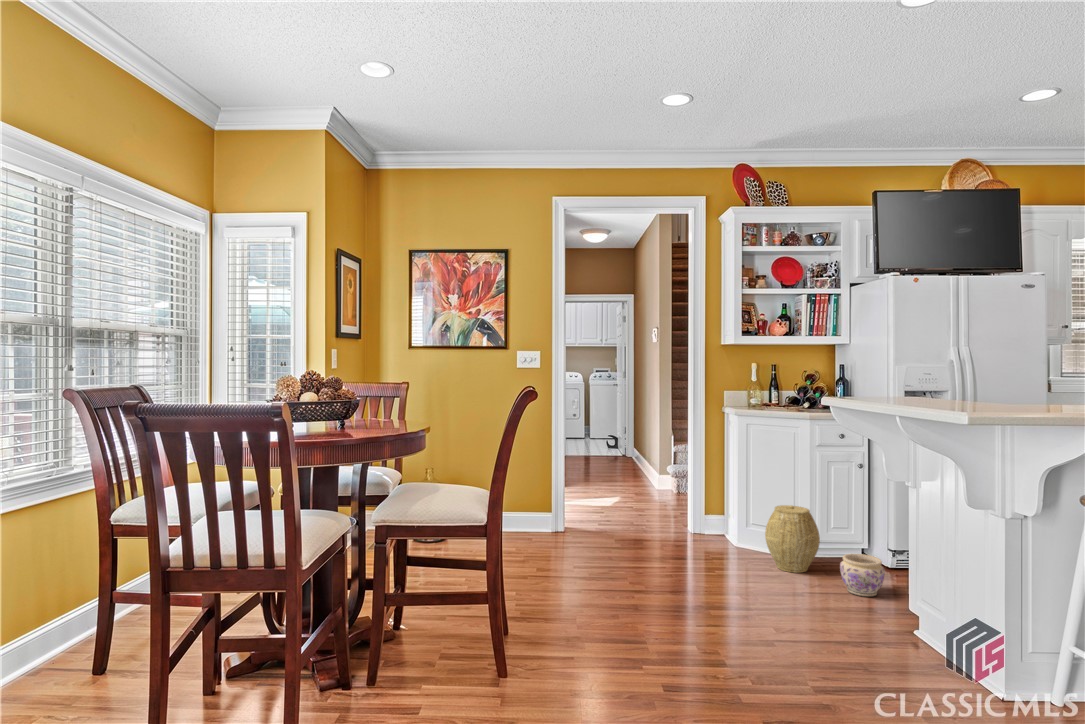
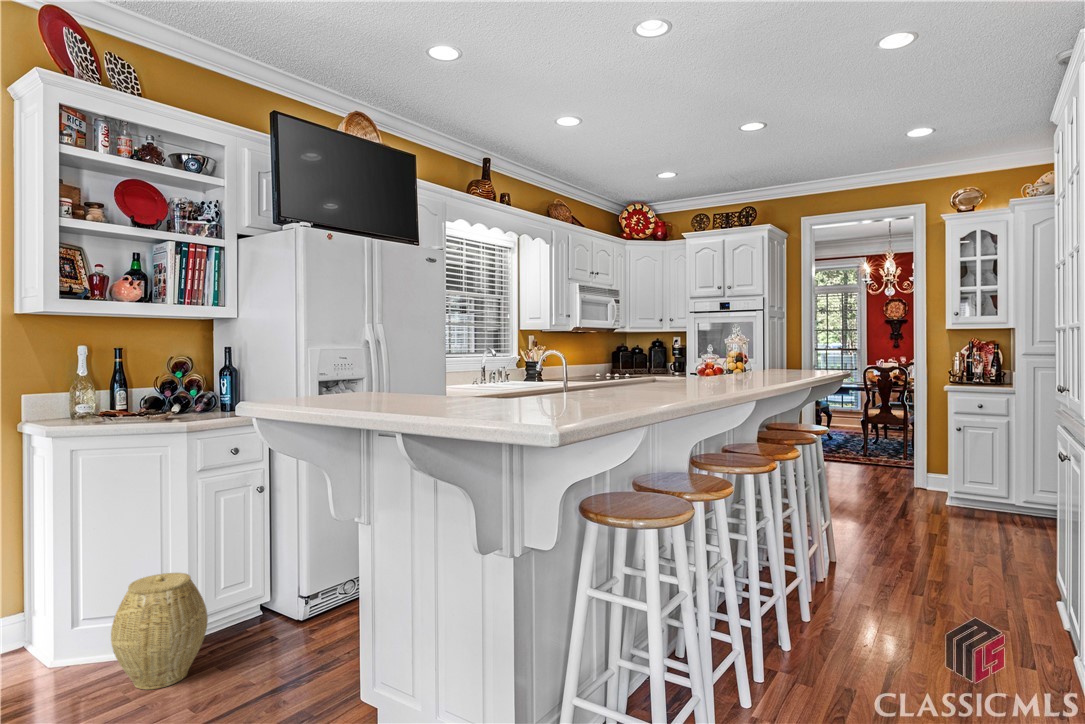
planter: present [840,554,885,597] -> none [245,624,310,695]

